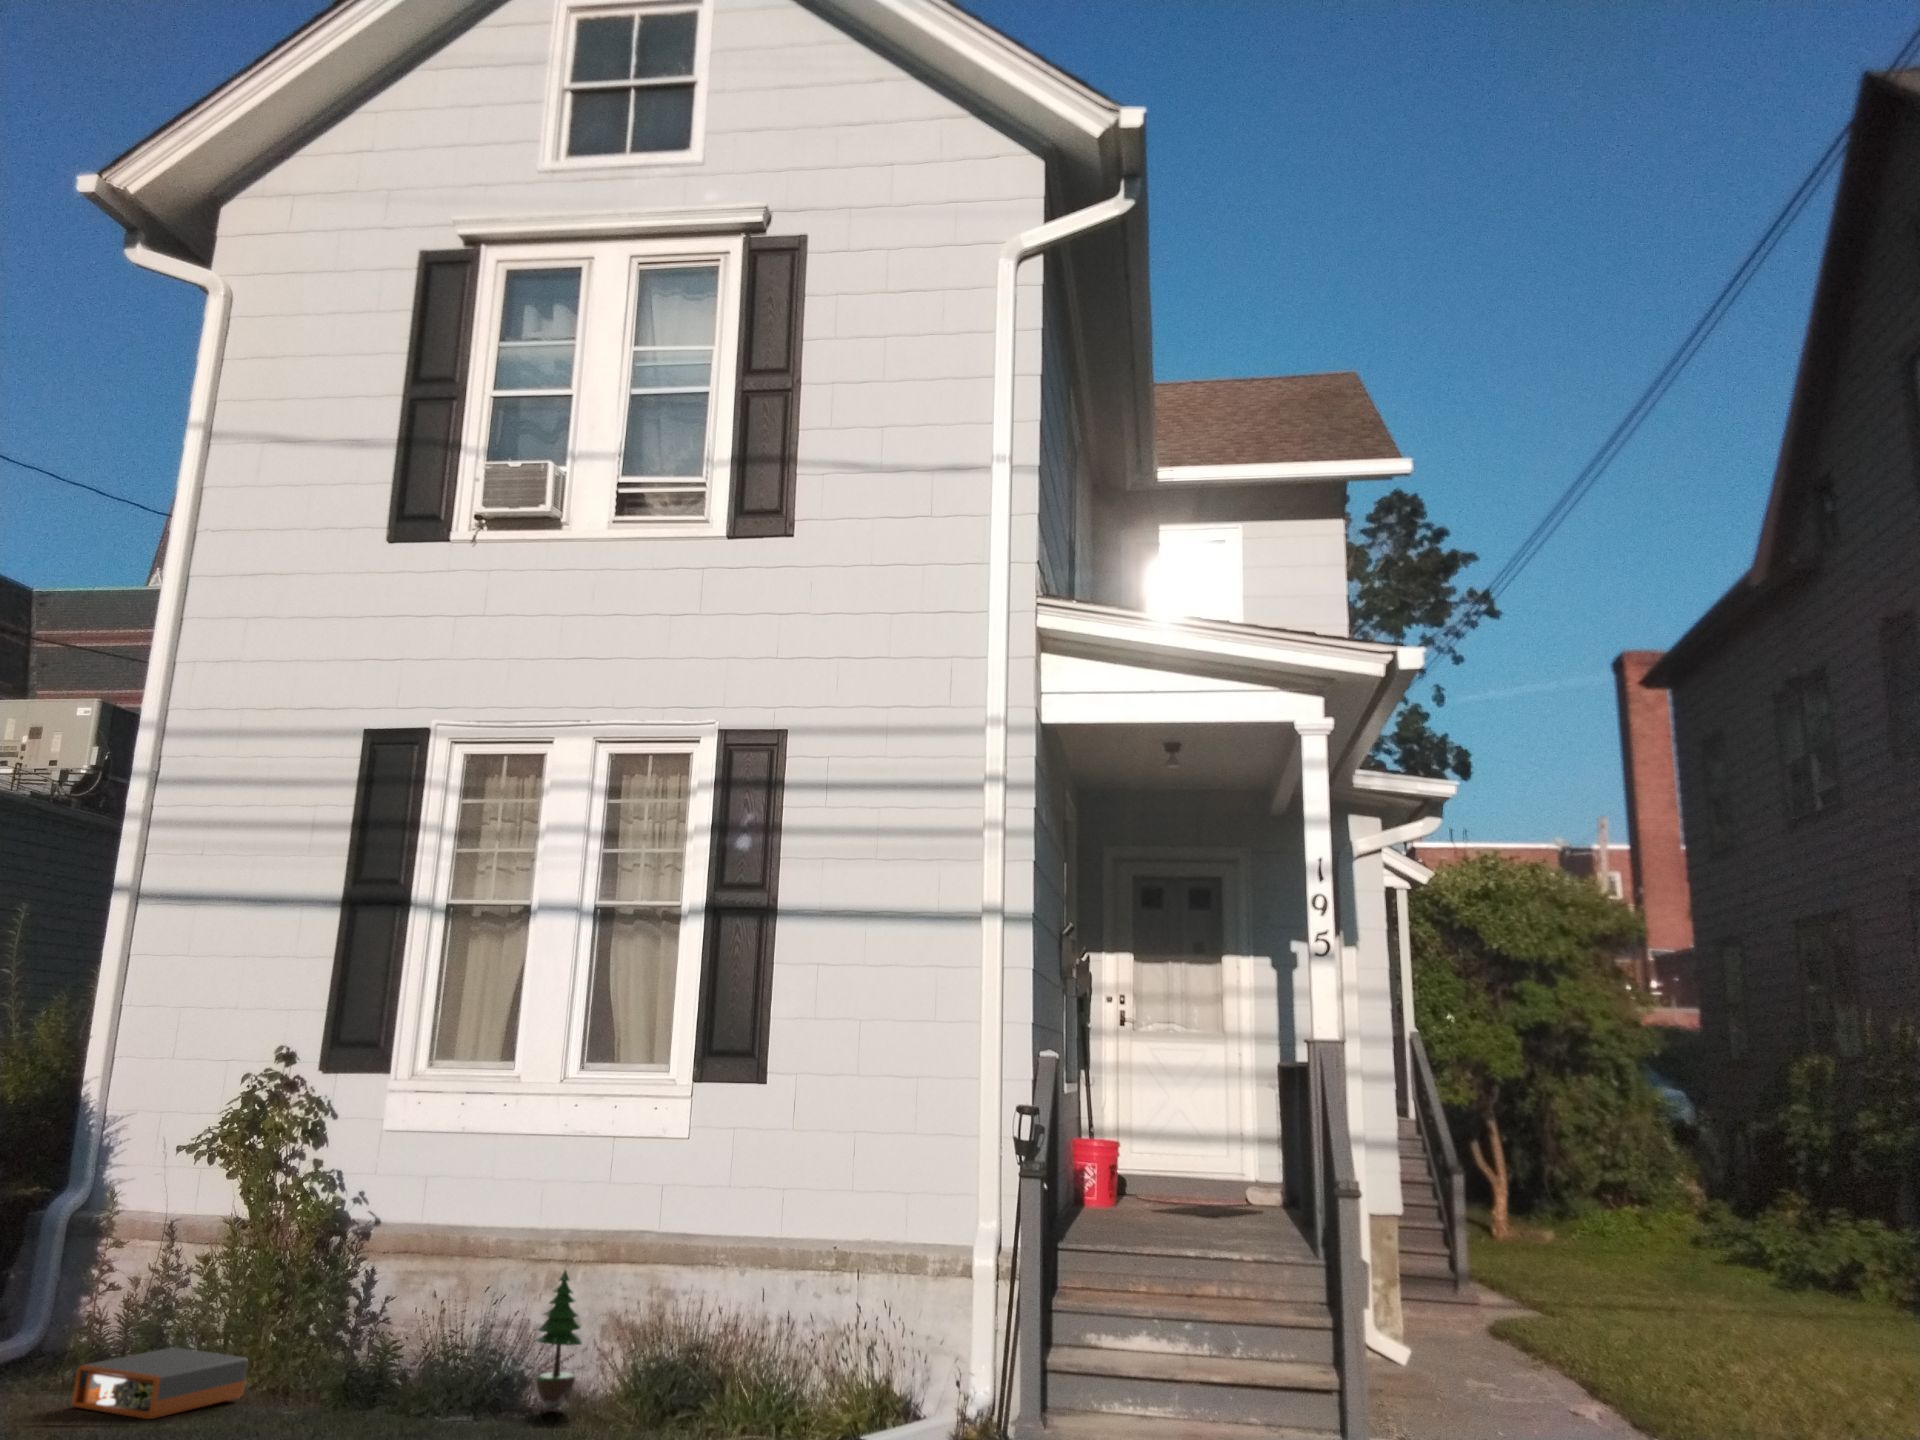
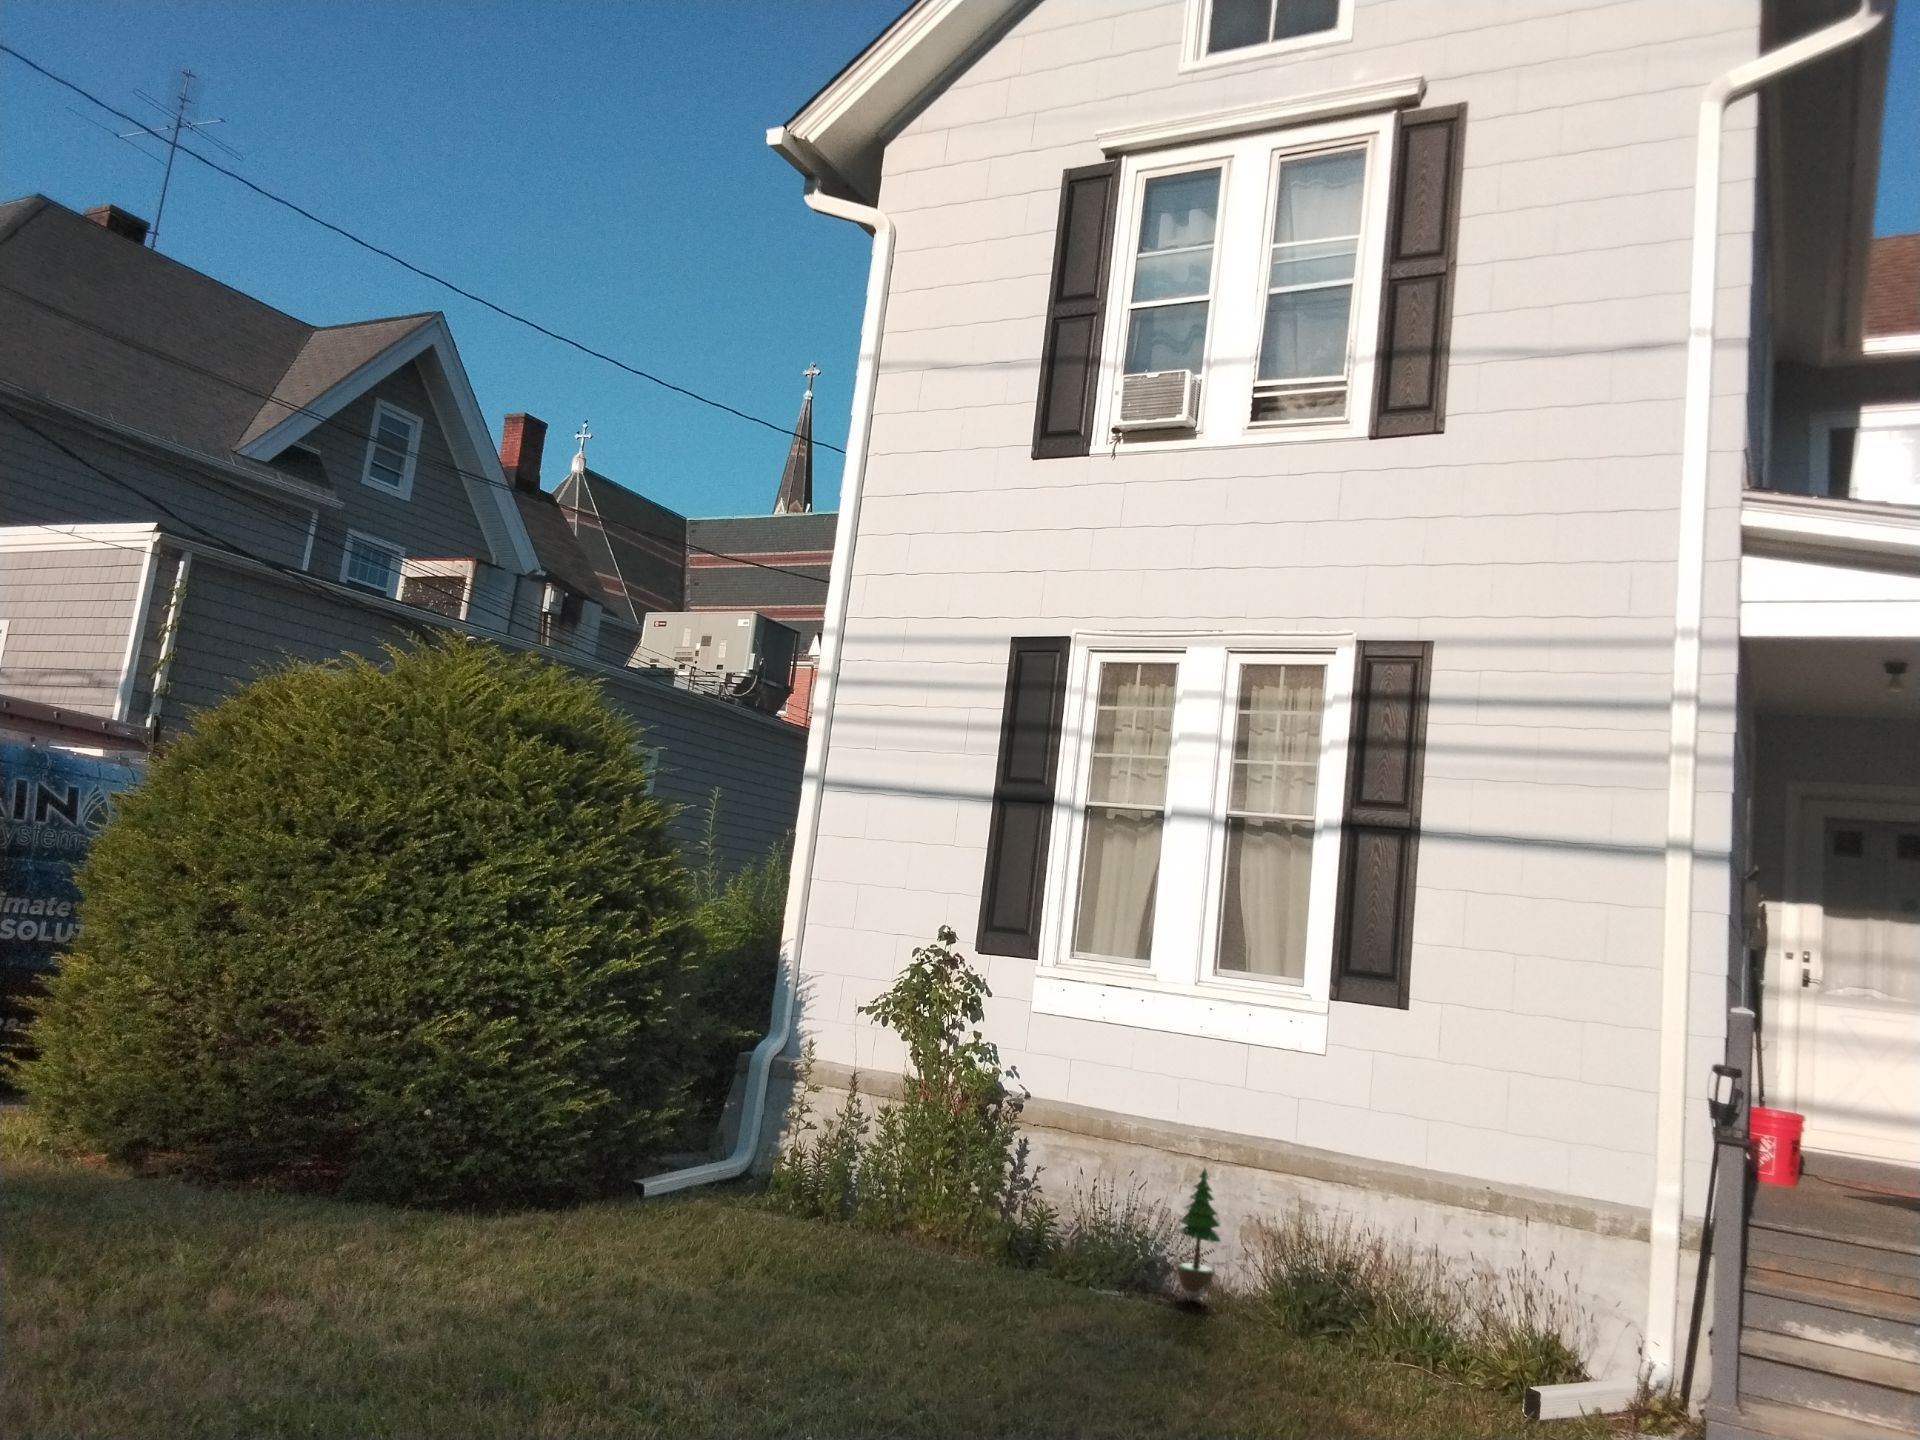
storage box: present [72,1347,248,1419] -> none [785,1186,922,1248]

